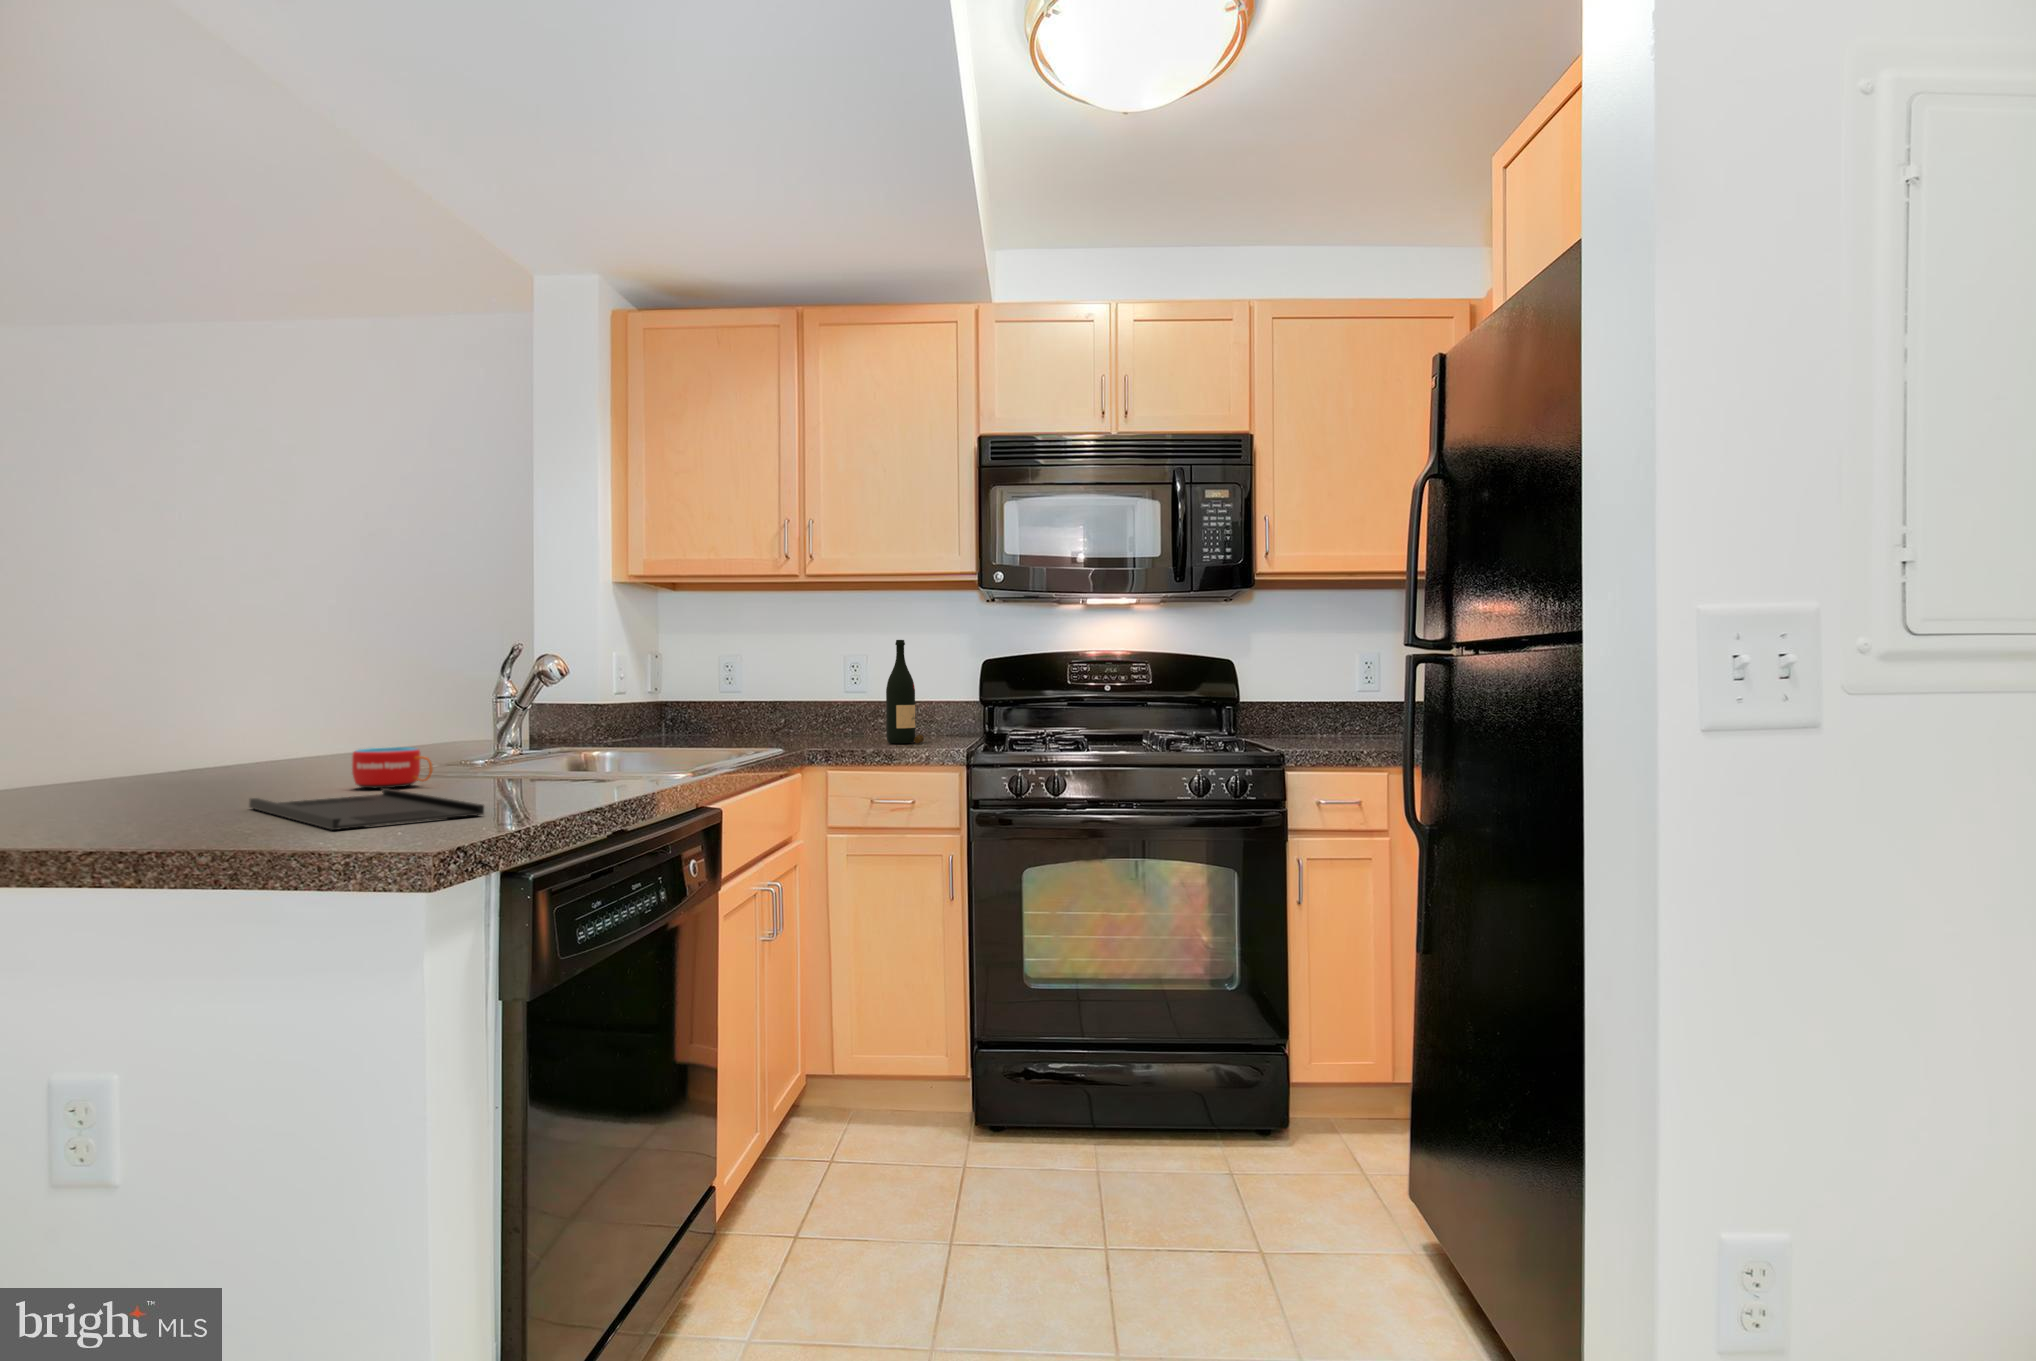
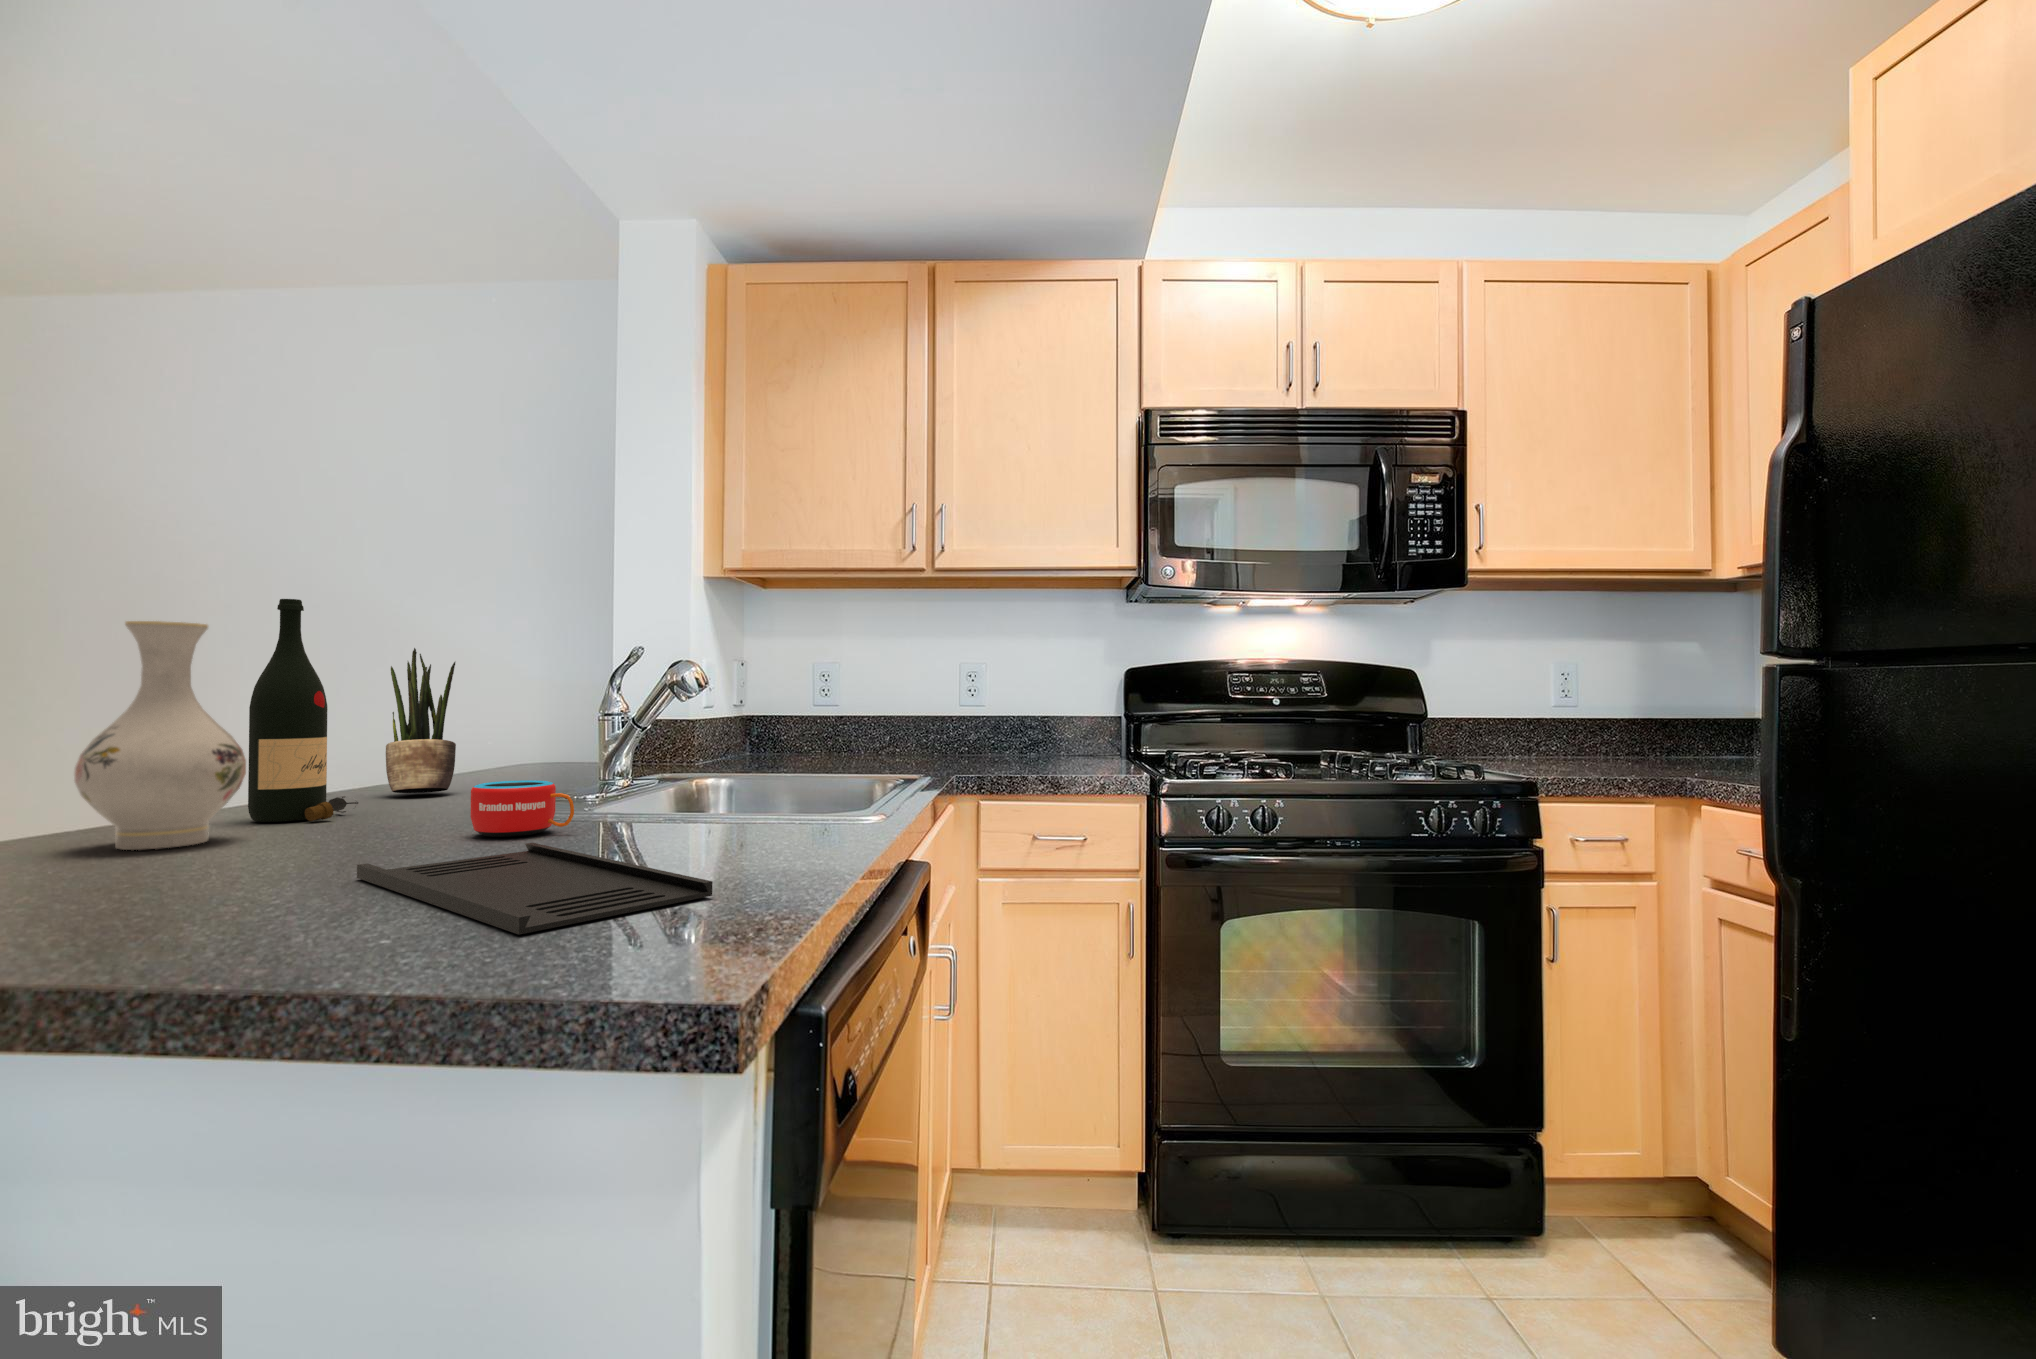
vase: none [54,628,183,795] -> present [74,621,246,850]
wine bottle: present [886,640,924,743] -> present [248,599,358,822]
potted plant: none [309,646,369,765] -> present [386,648,456,793]

